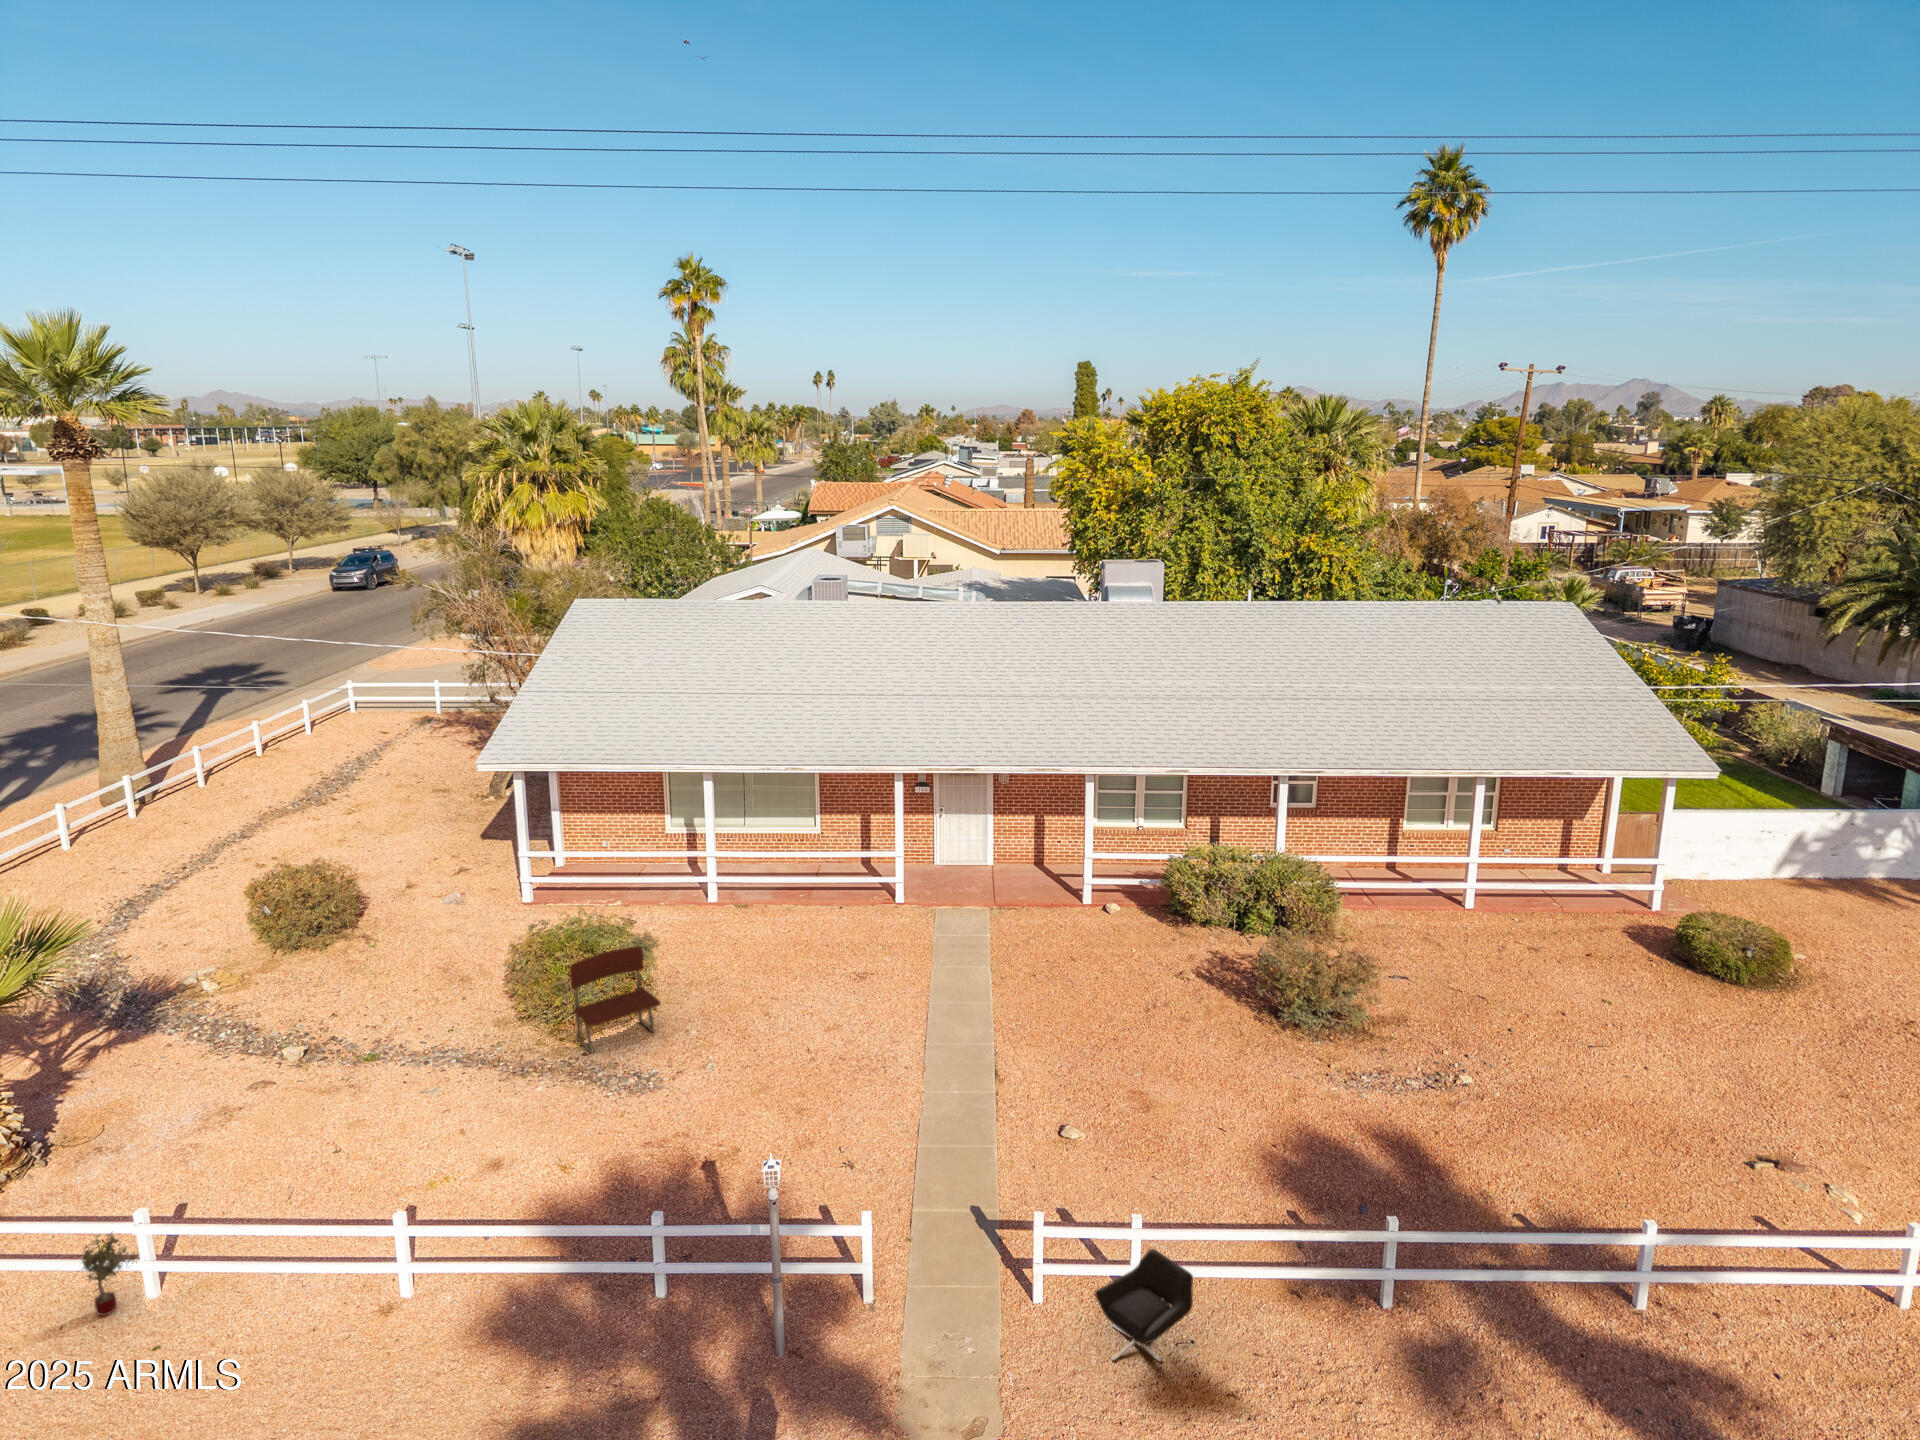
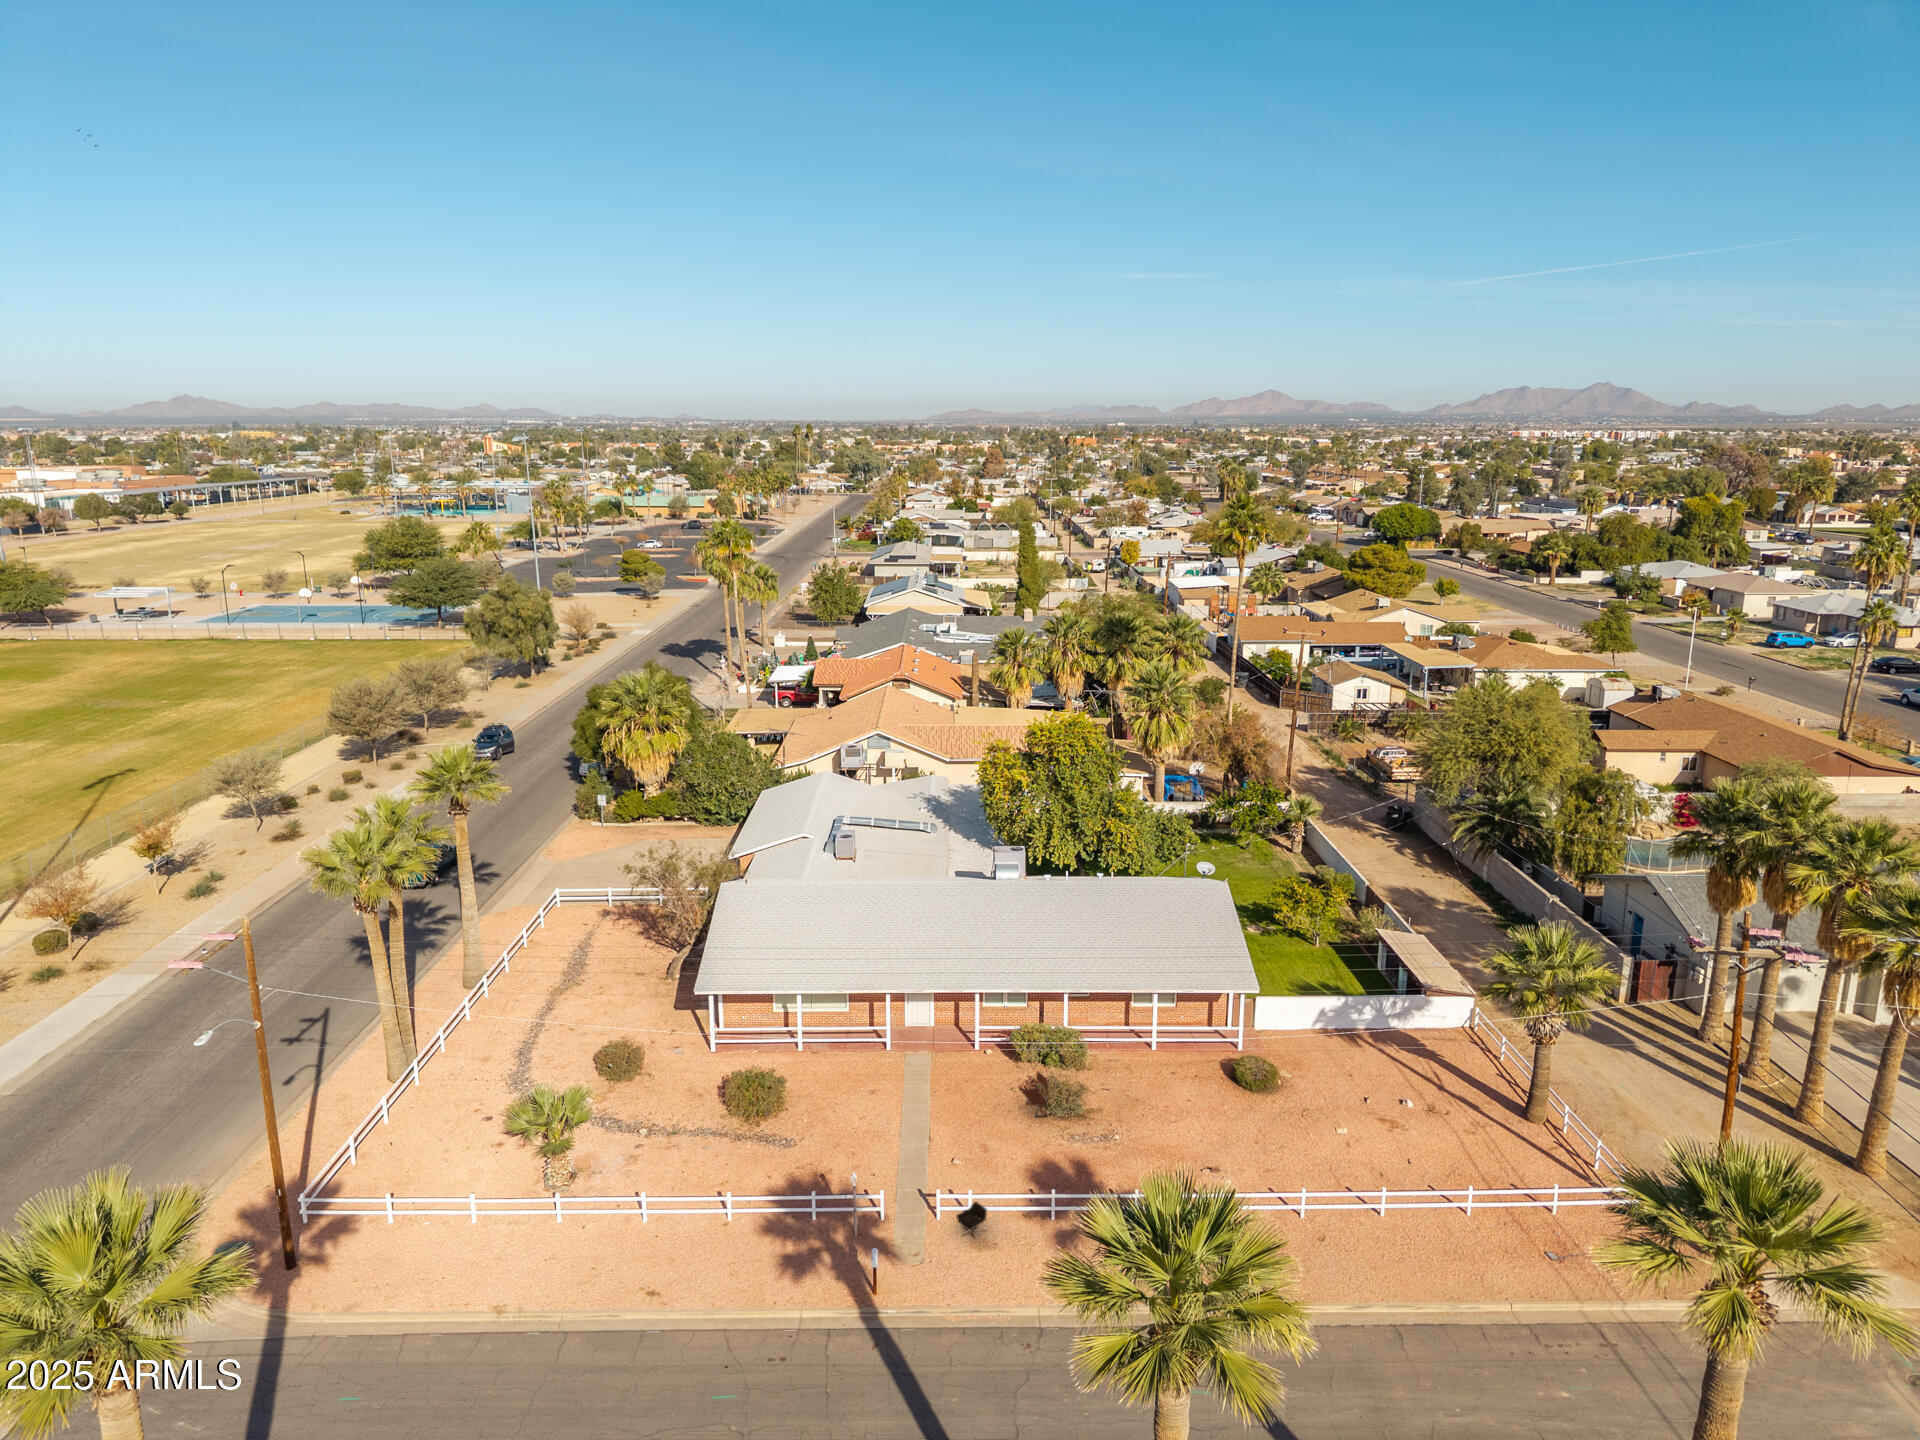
bench: present [570,946,661,1053] -> present [1023,1072,1048,1117]
potted tree: present [82,1233,137,1316] -> none [625,1201,644,1229]

